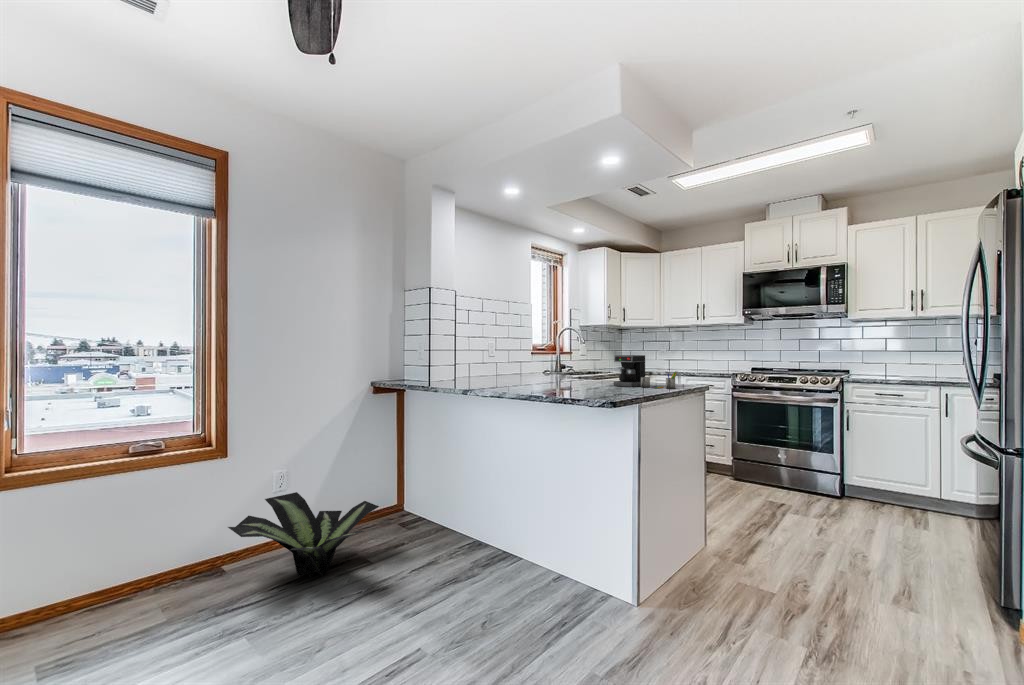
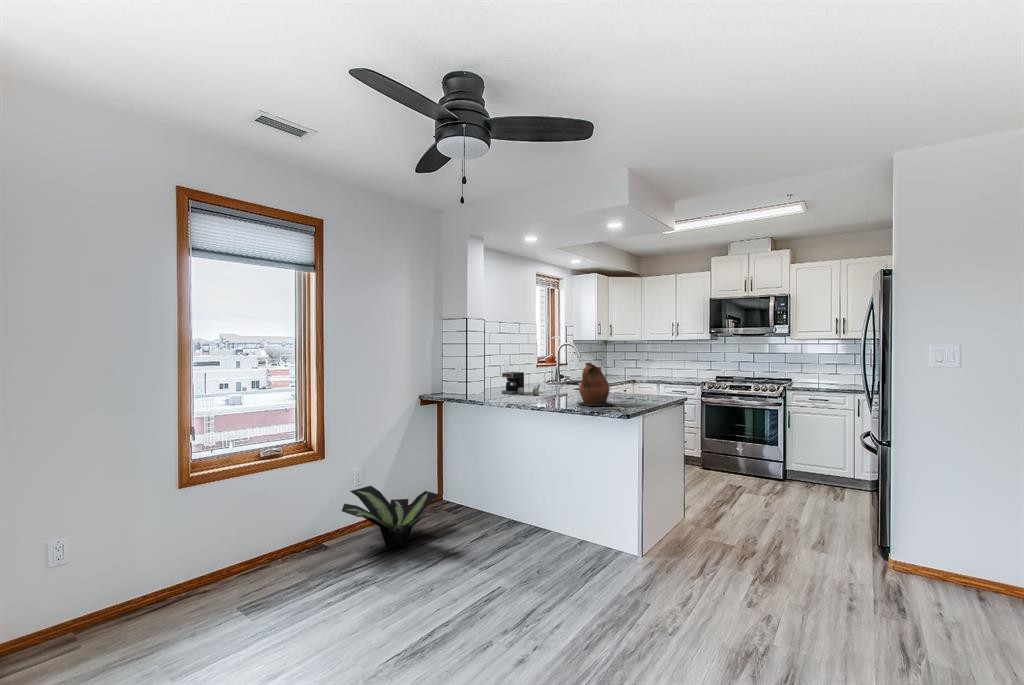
ceramic pitcher: none [551,333,604,392] -> present [578,363,614,406]
coffee maker: present [614,355,677,389] -> present [502,372,540,396]

